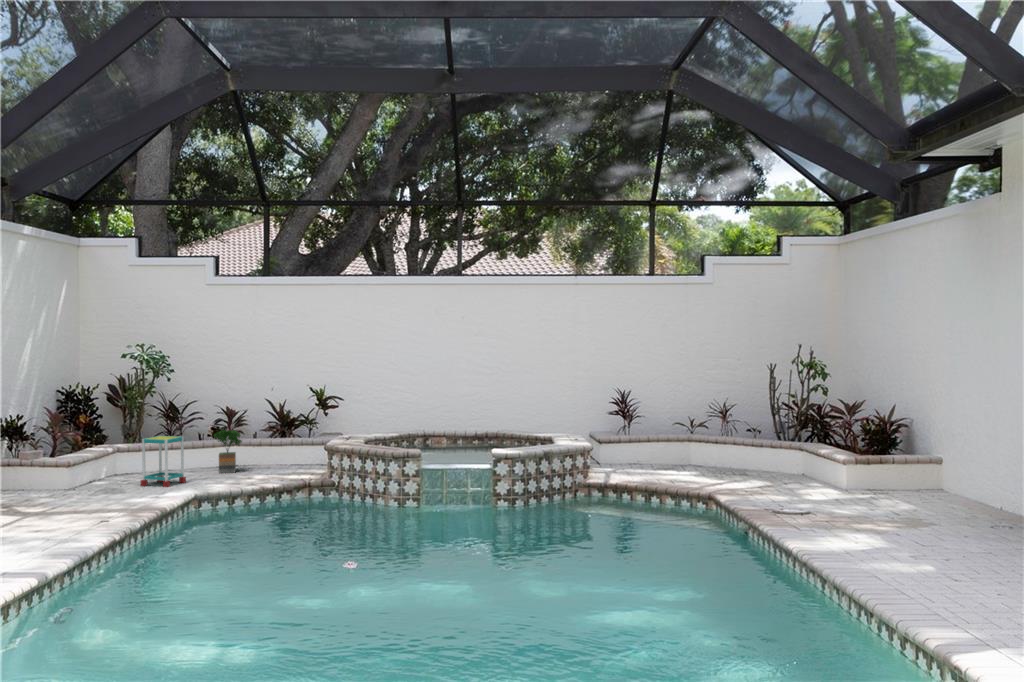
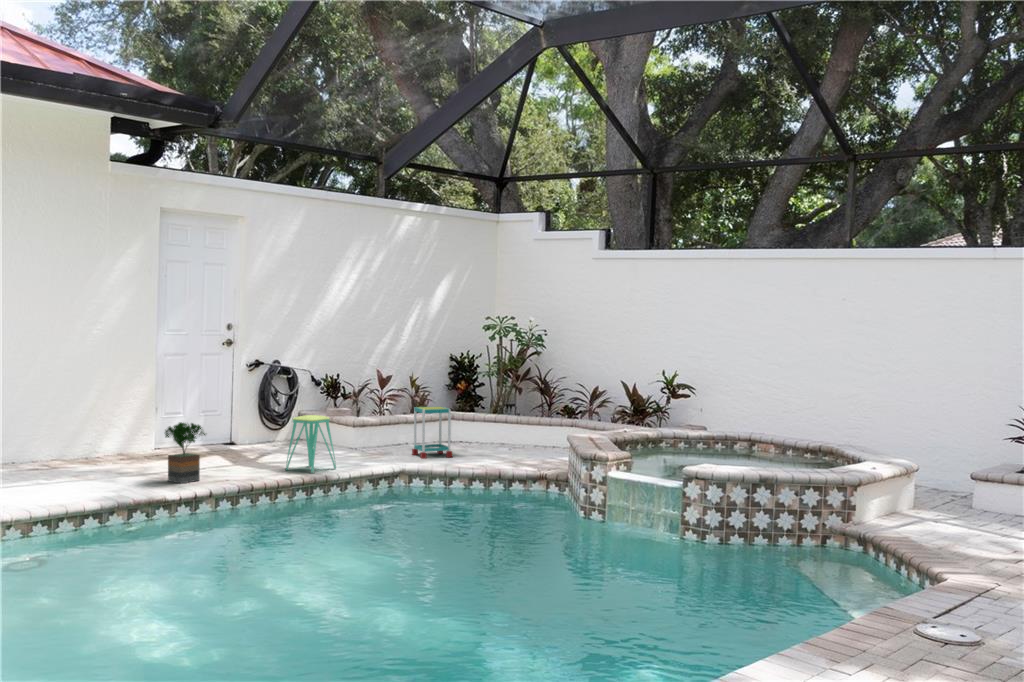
potted tree: present [214,430,242,473] -> present [165,422,205,483]
stool: none [102,454,142,513] -> present [286,415,336,473]

